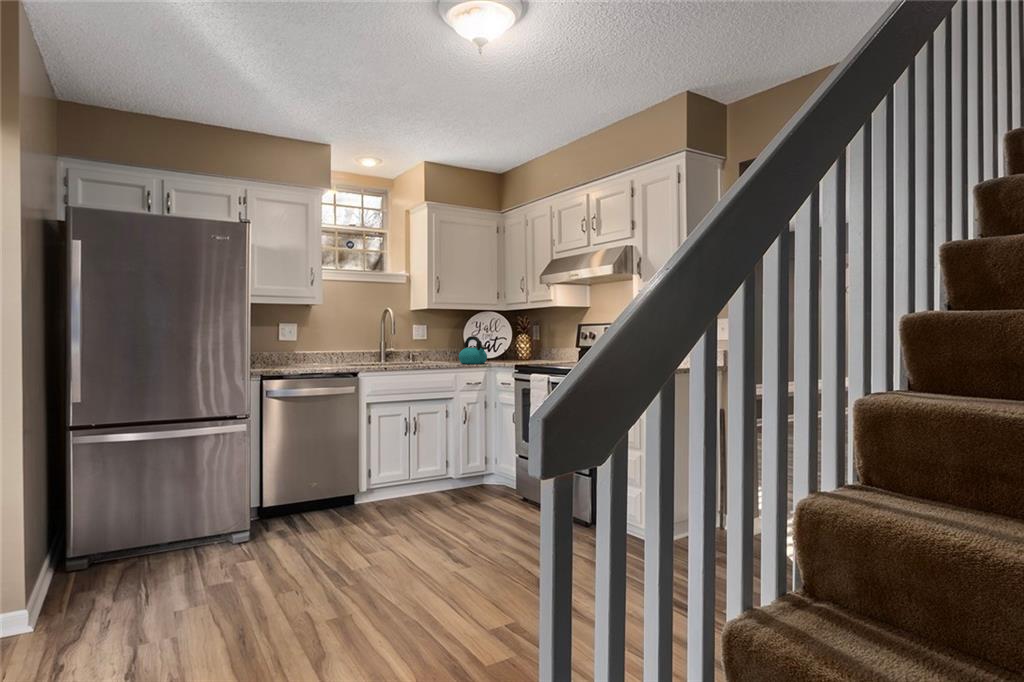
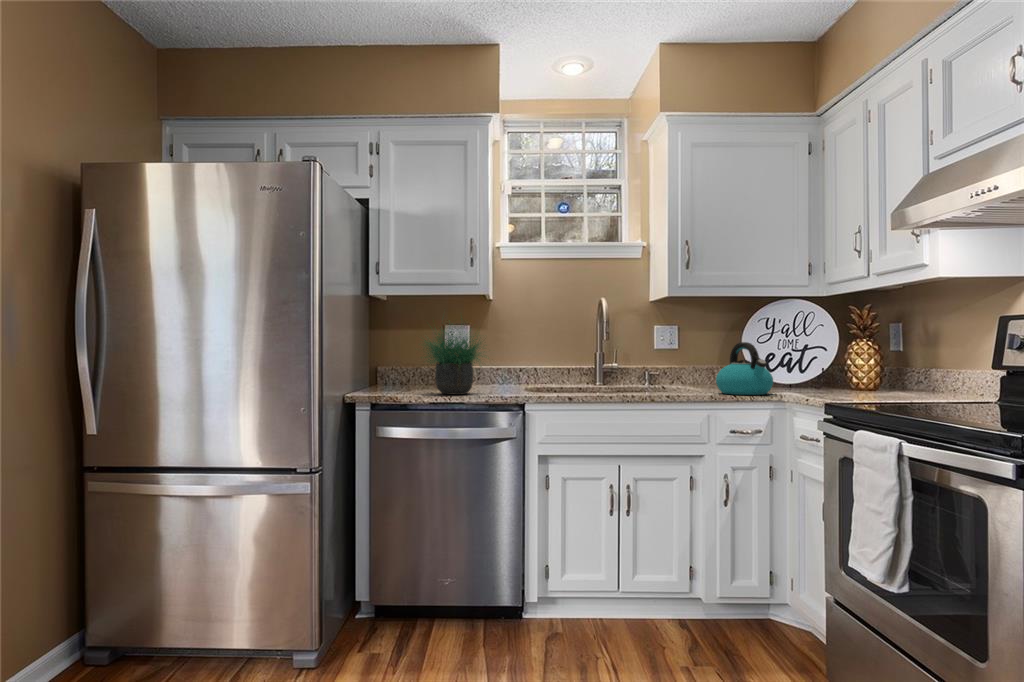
potted plant: none [282,315,341,369] -> present [425,328,483,395]

